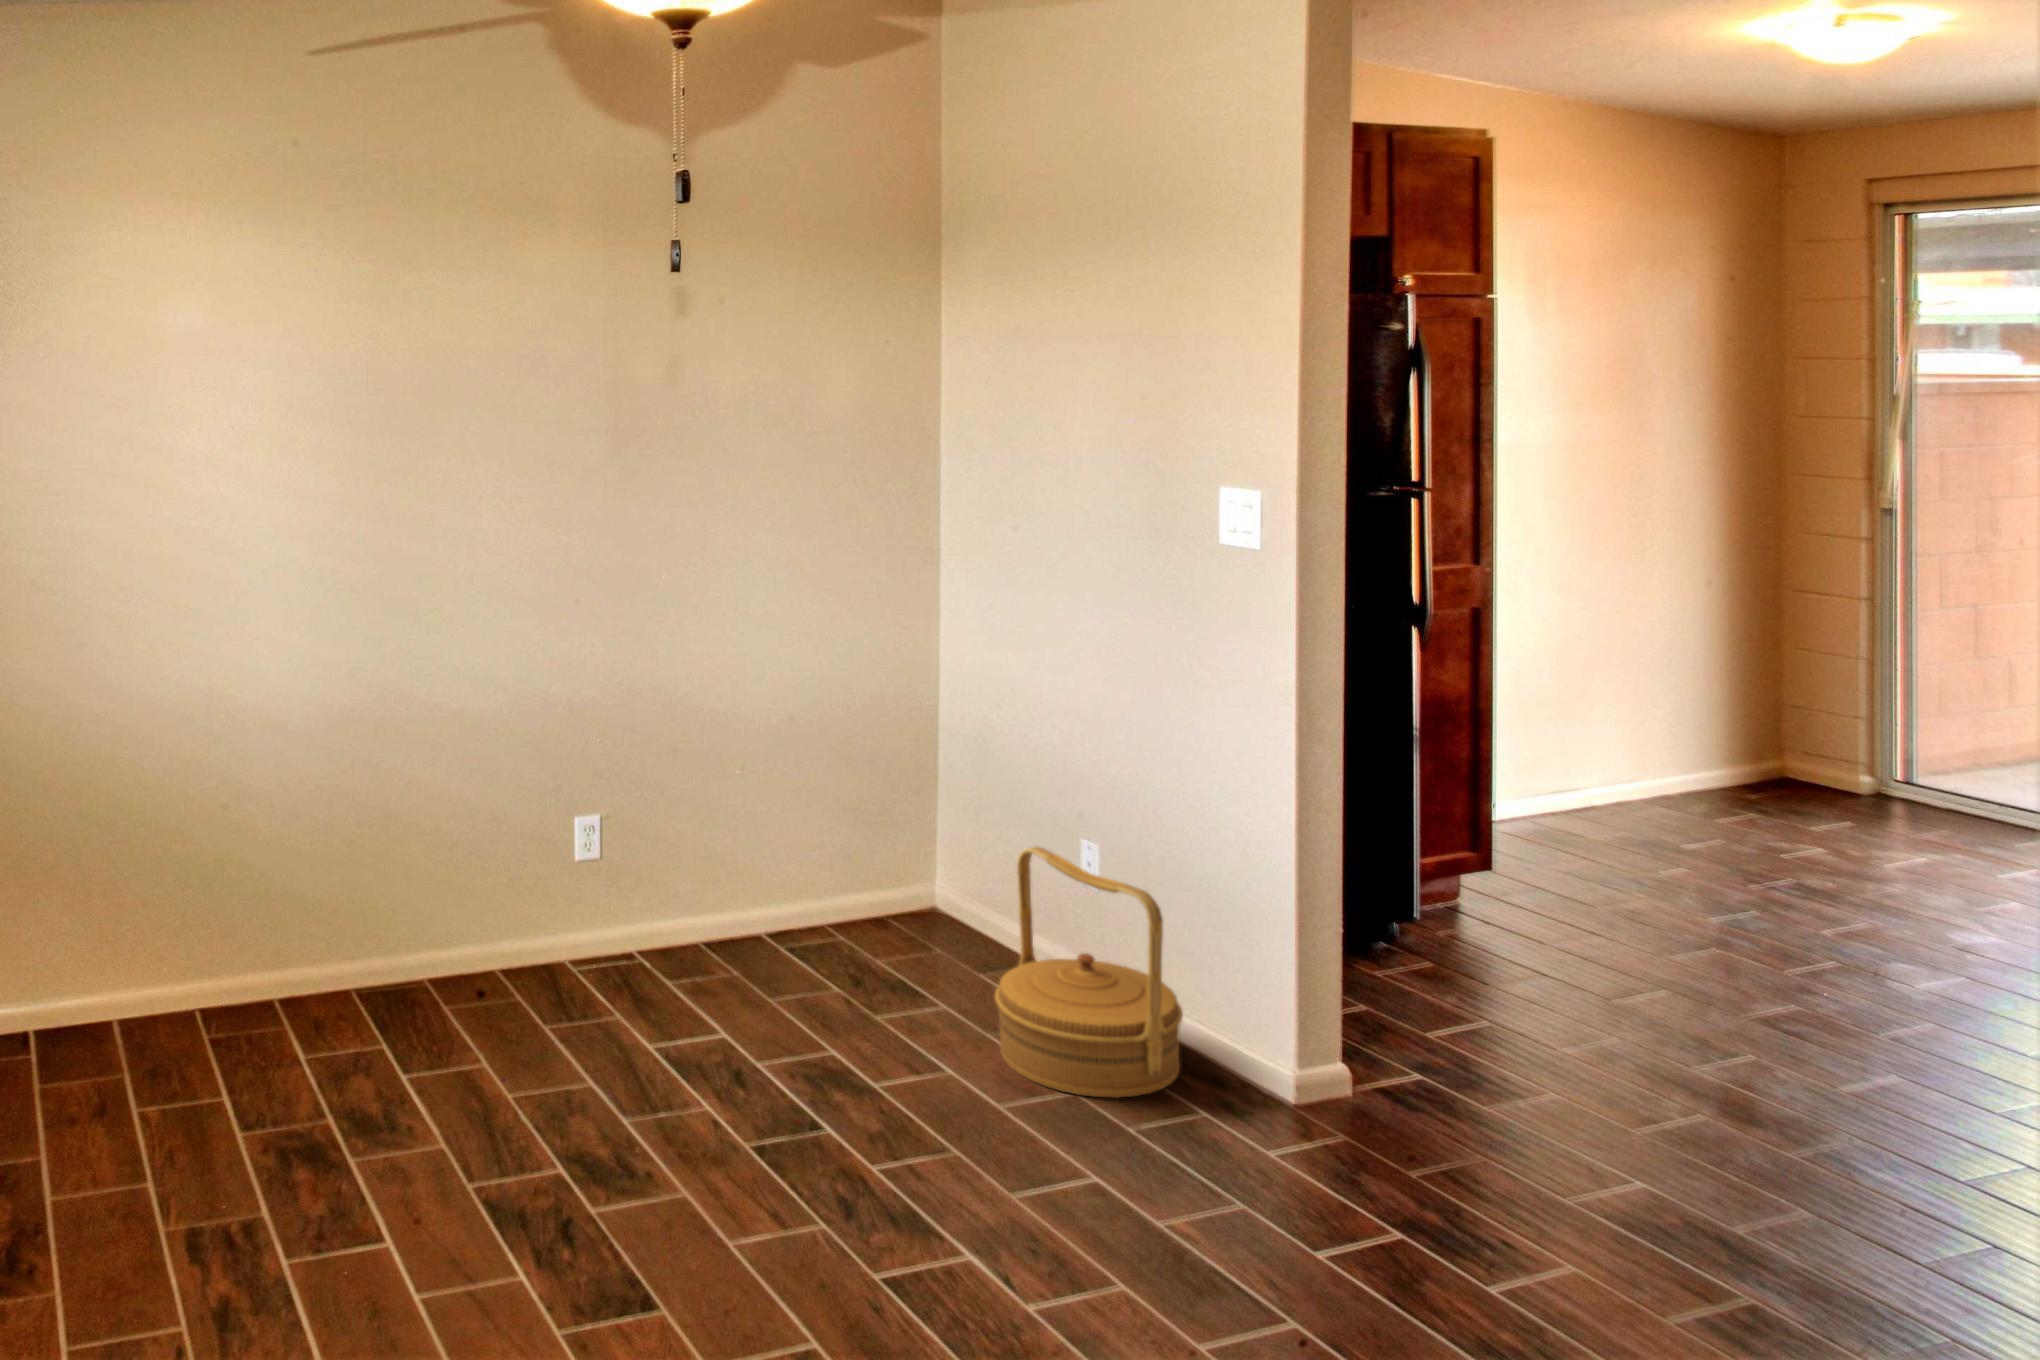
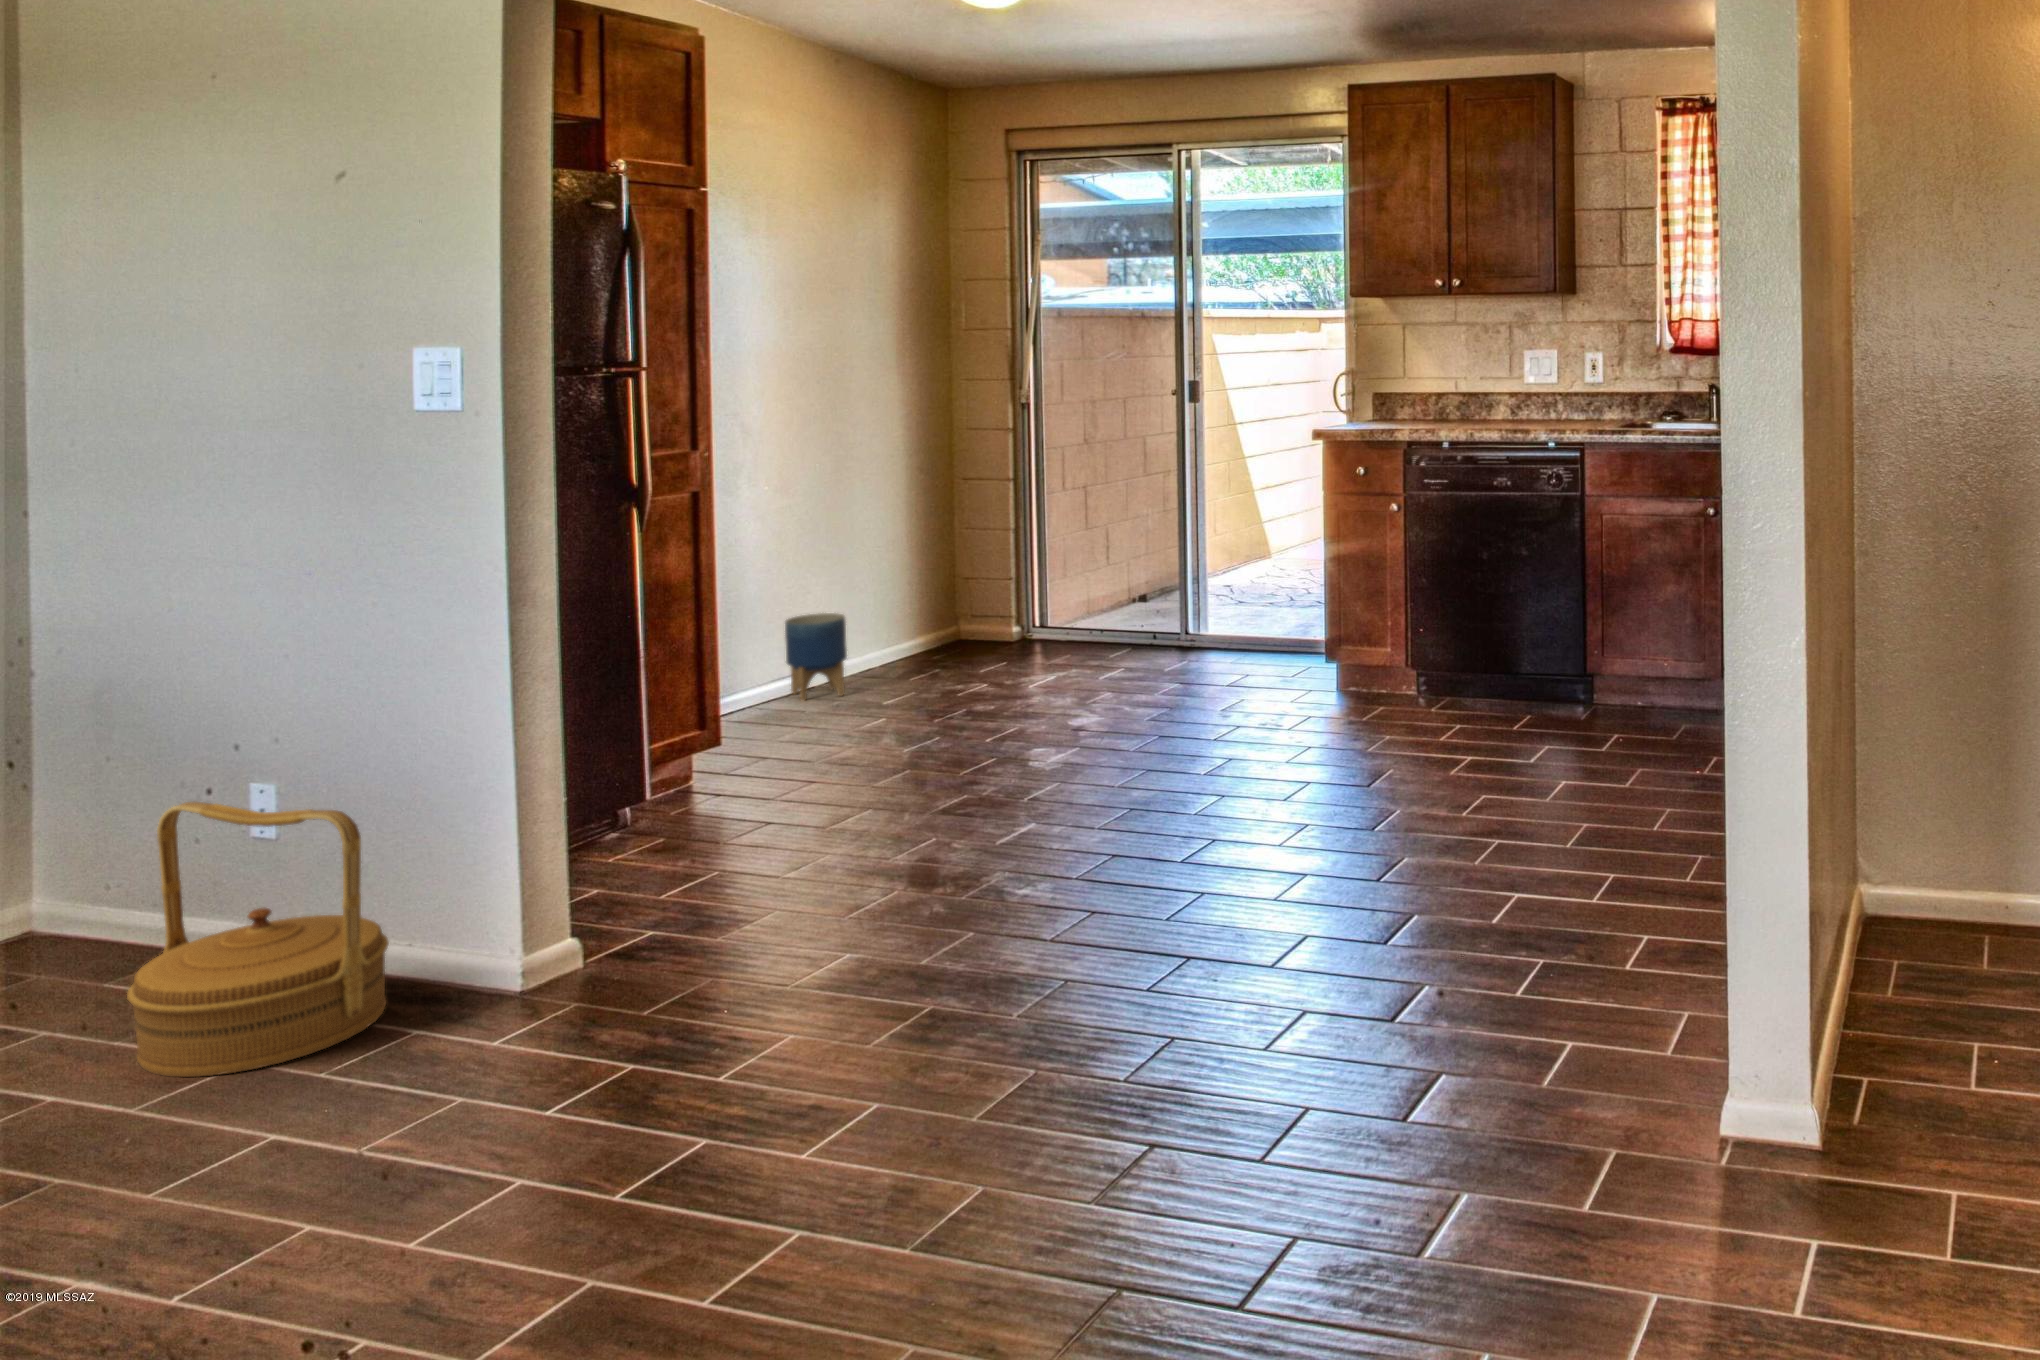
planter: none [1566,728,1639,826] -> present [785,613,847,701]

